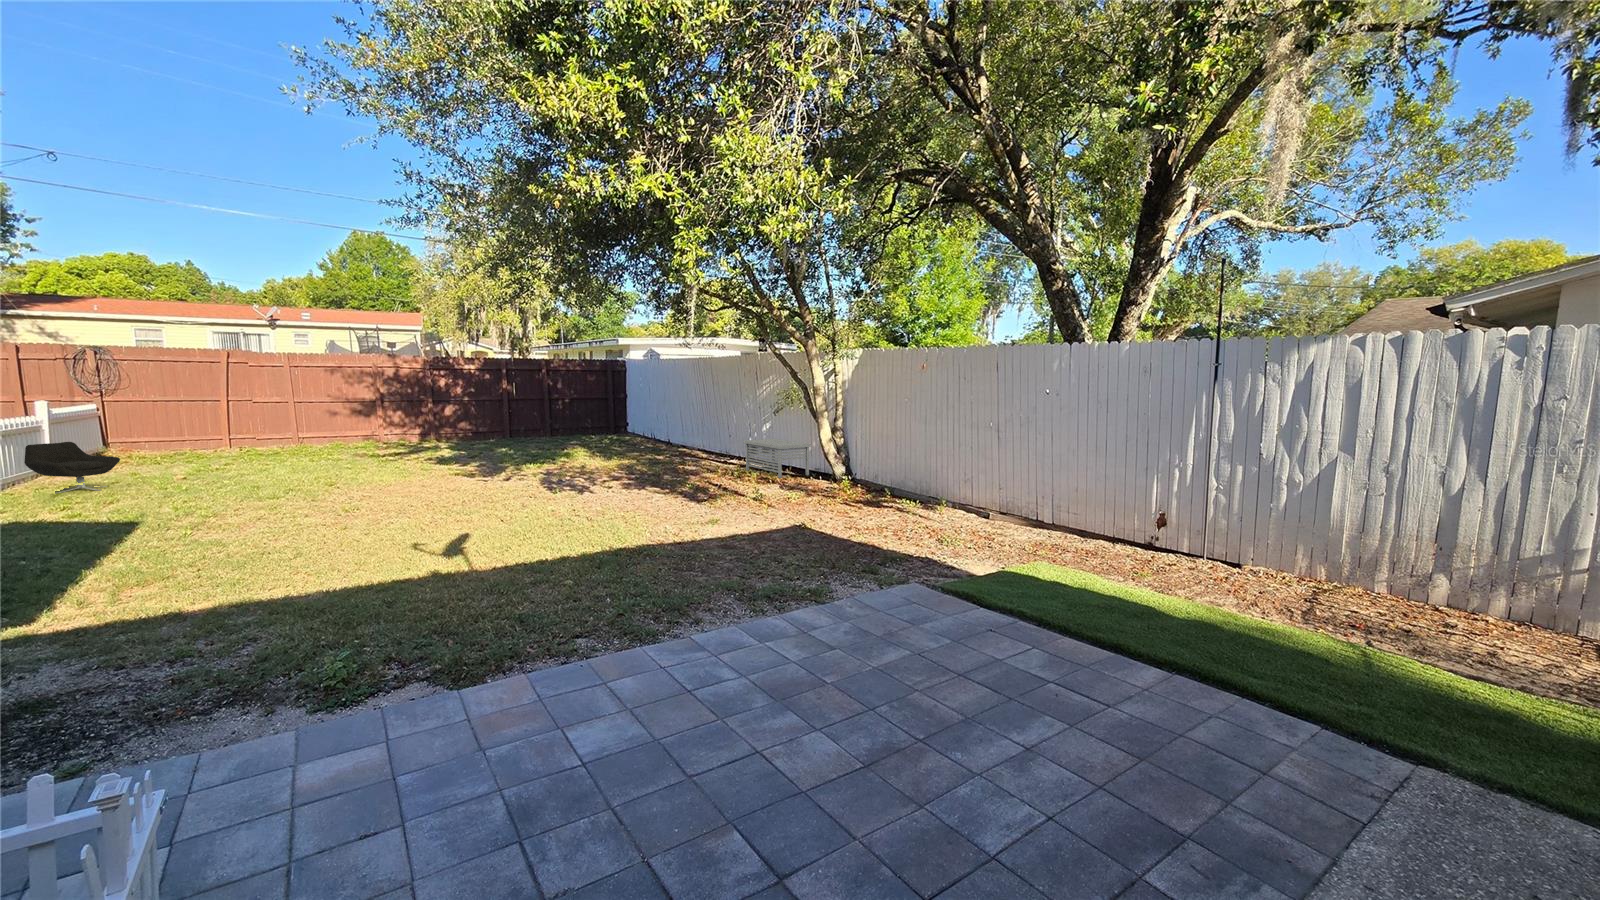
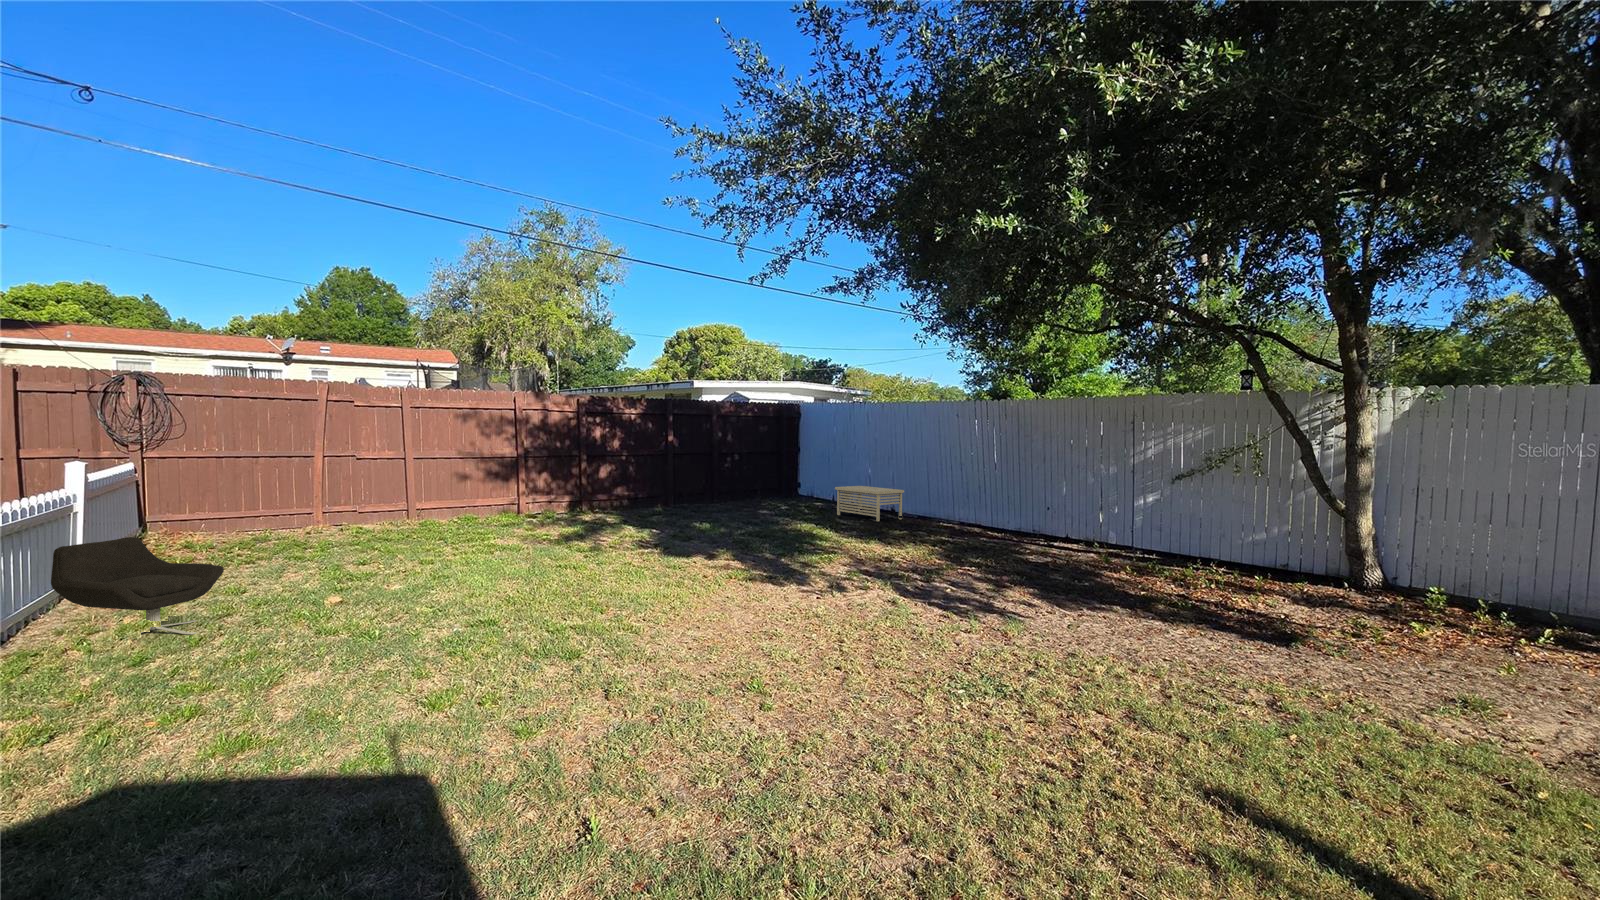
storage bench: present [743,439,811,478] -> present [835,486,904,521]

